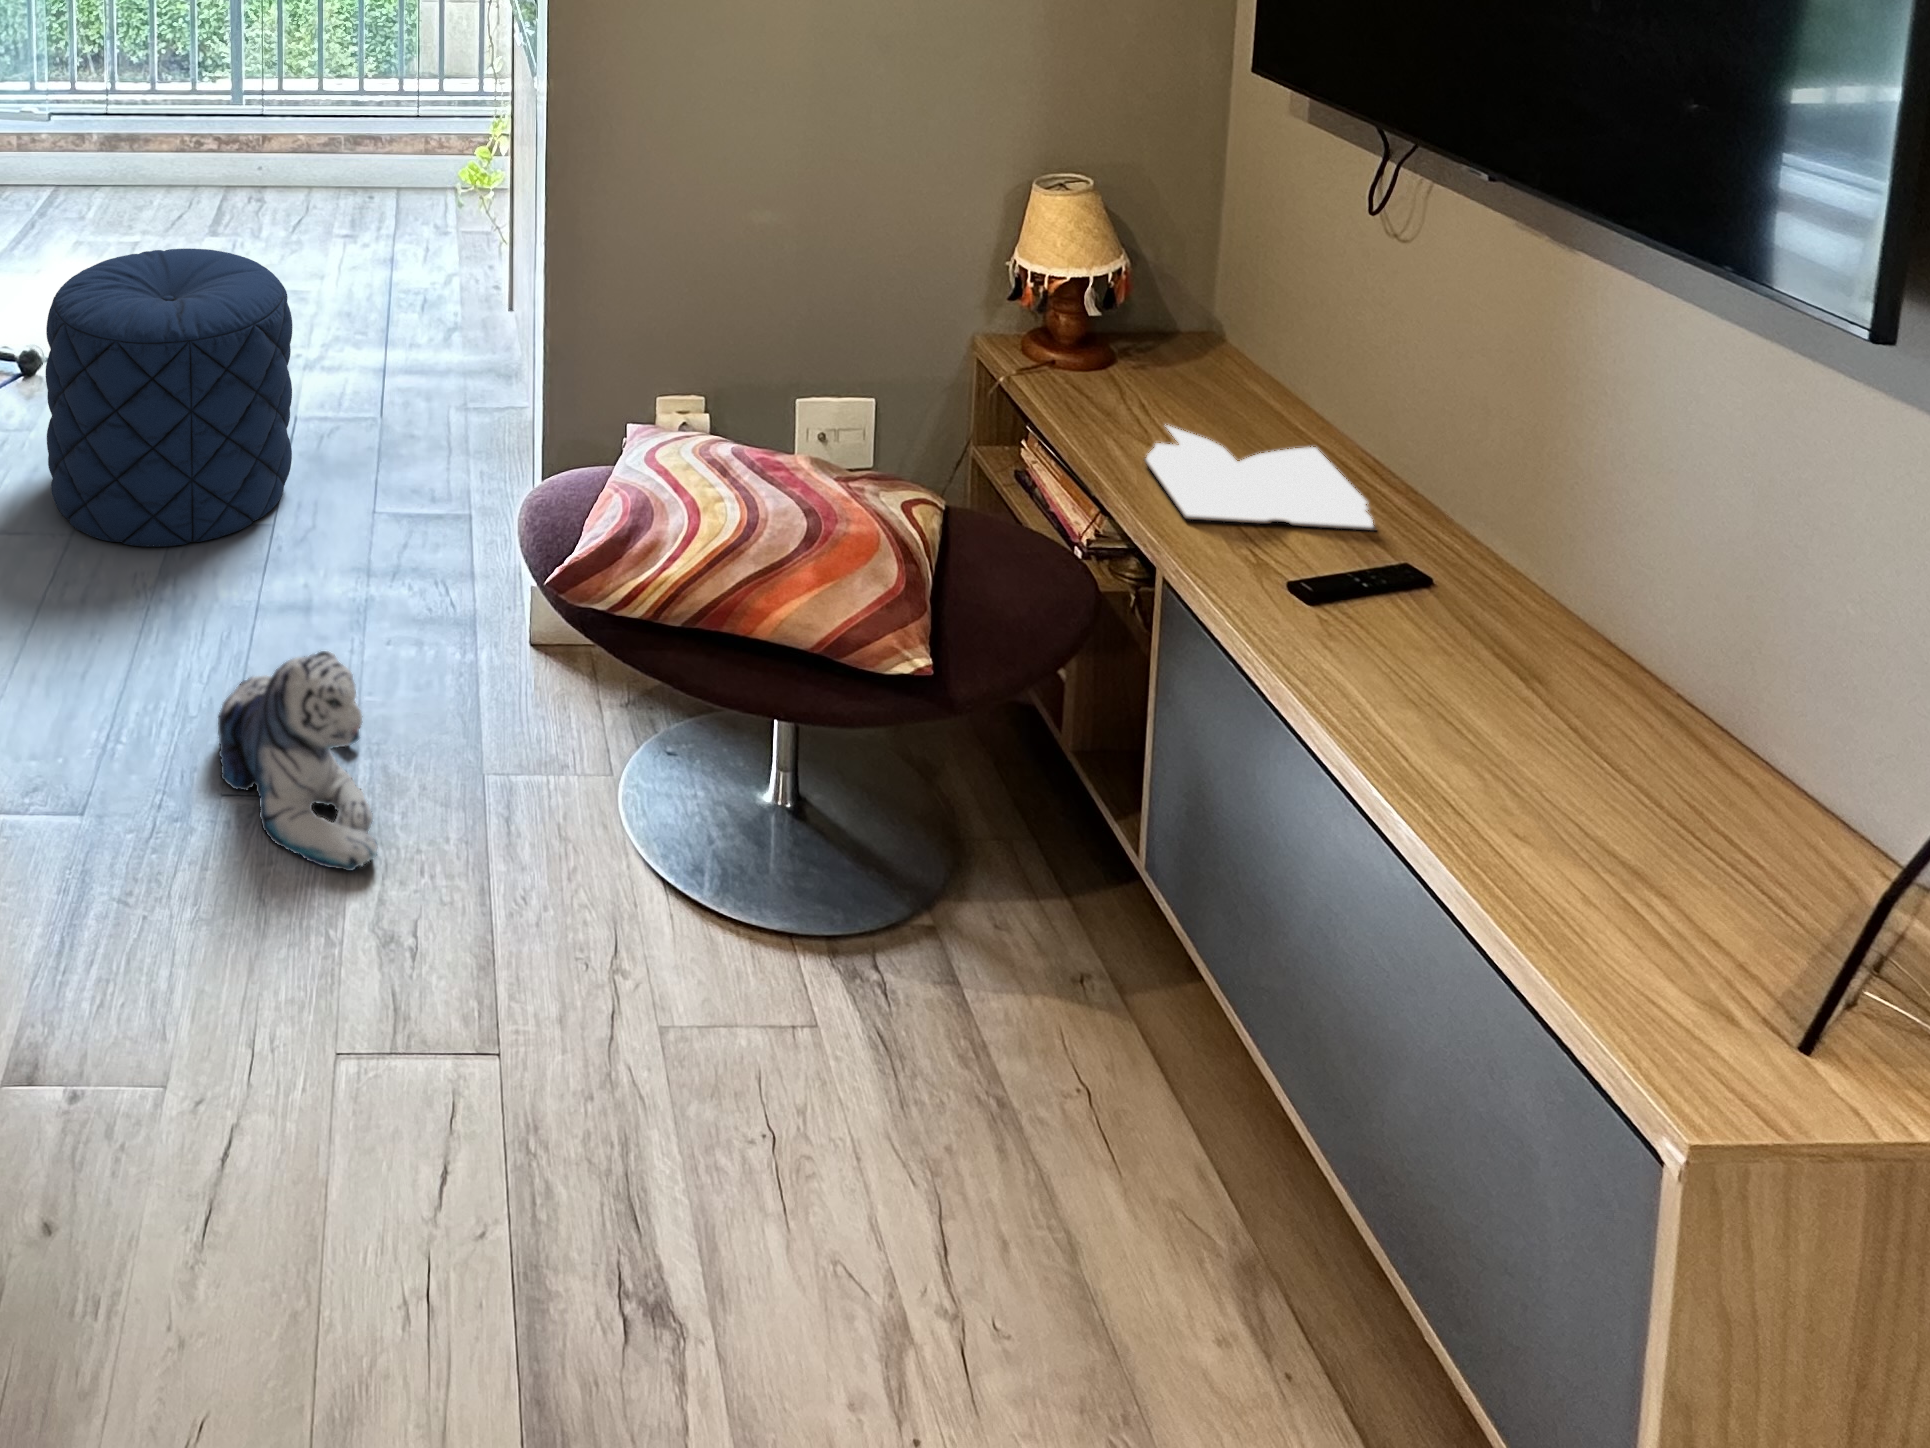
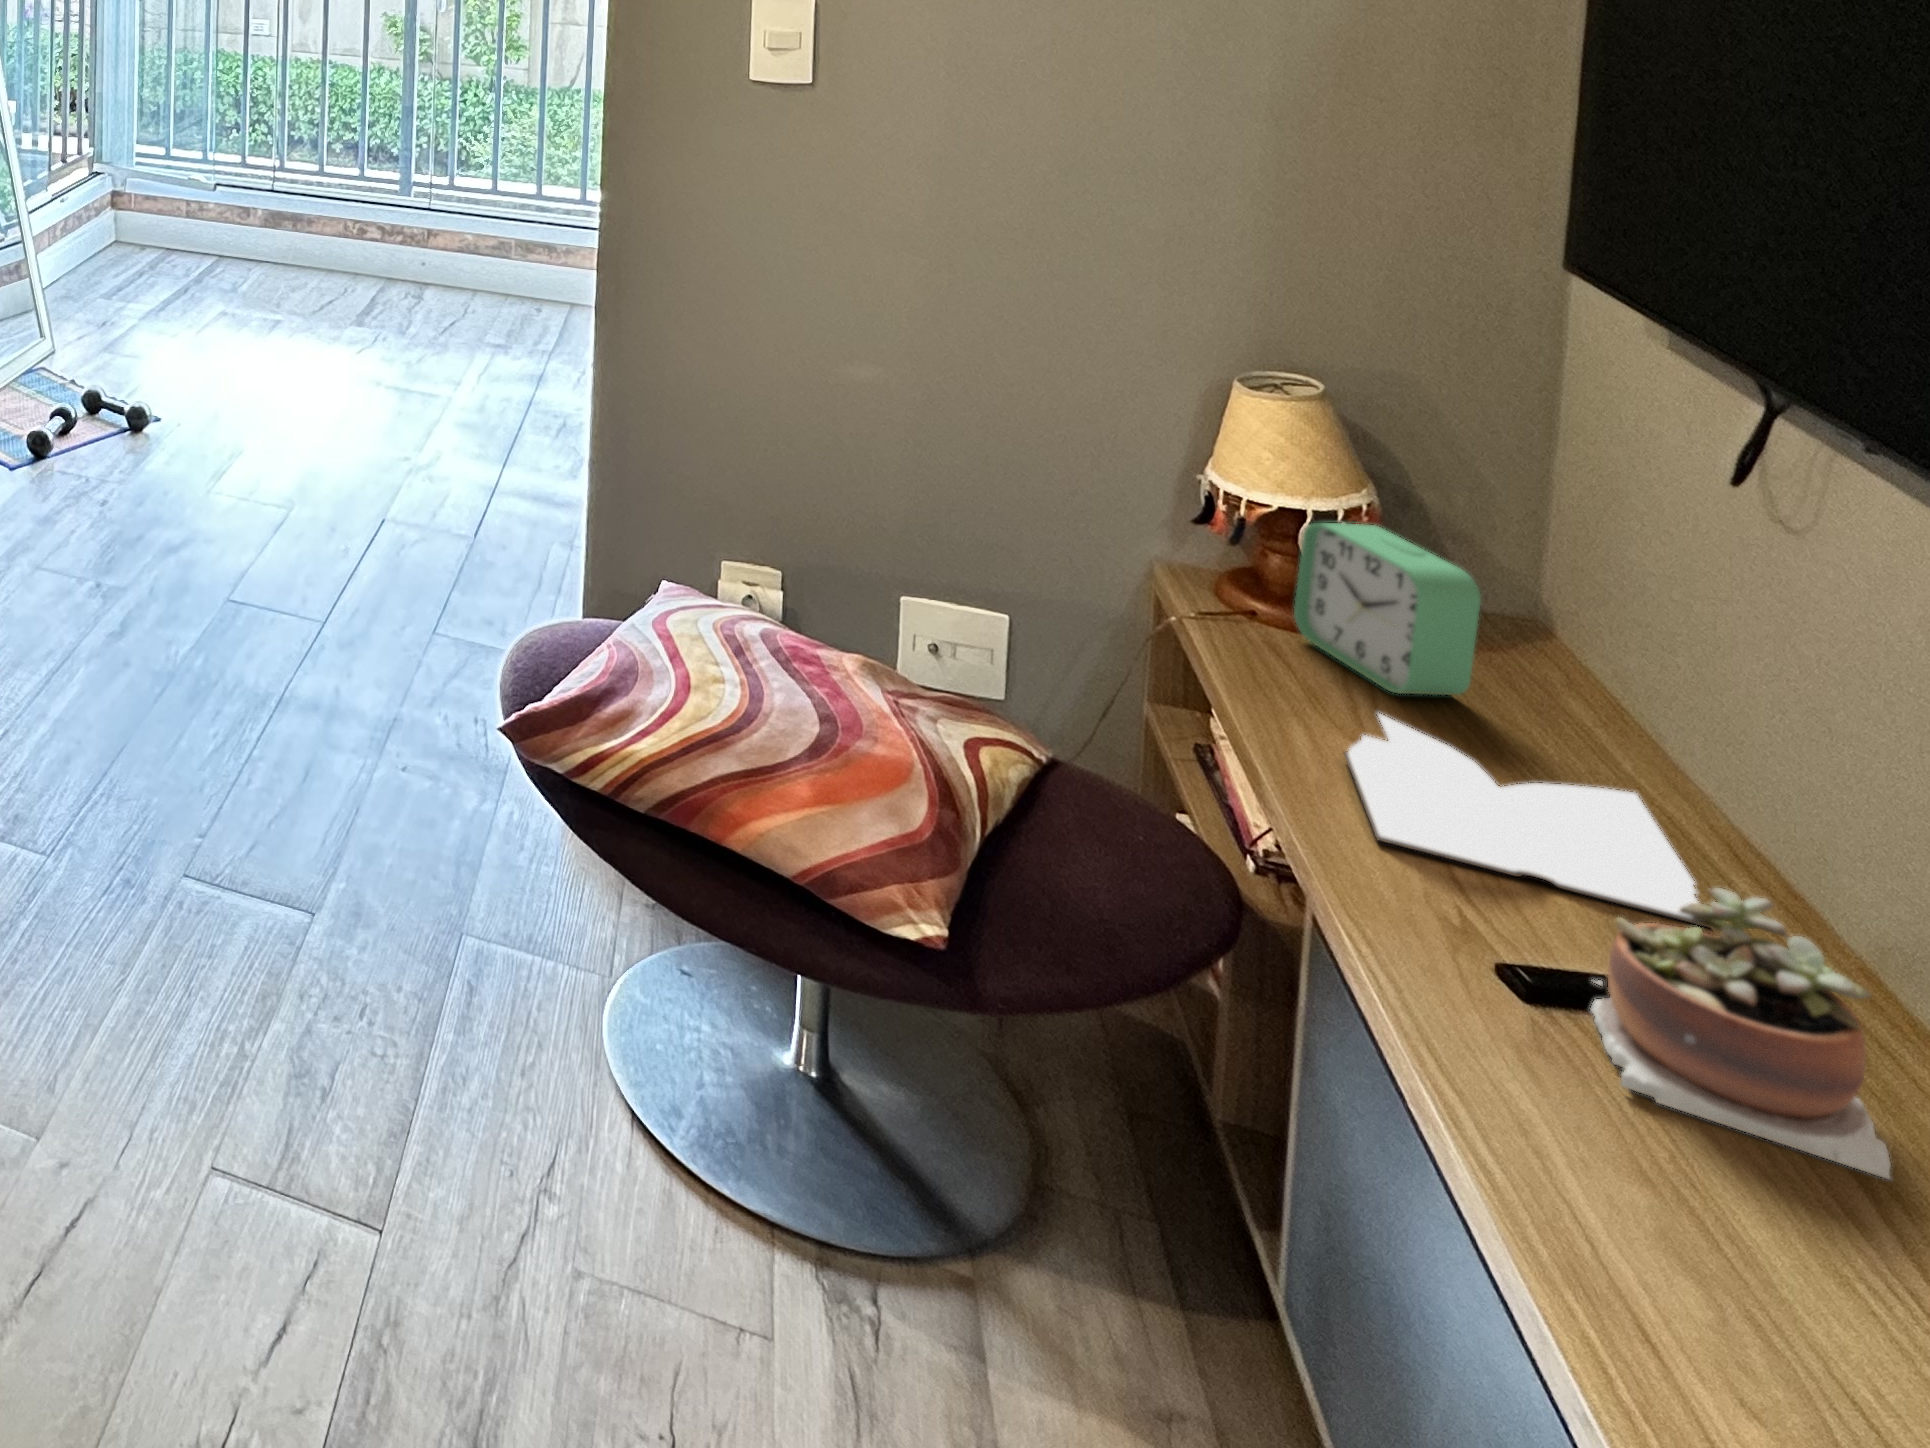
pouf: present [46,249,292,547] -> none [109,323,356,626]
alarm clock: none [1079,284,1203,407] -> present [1294,523,1481,695]
succulent plant: none [1335,503,1520,672] -> present [1591,888,1891,1179]
plush toy: present [218,651,377,871] -> none [184,752,338,992]

